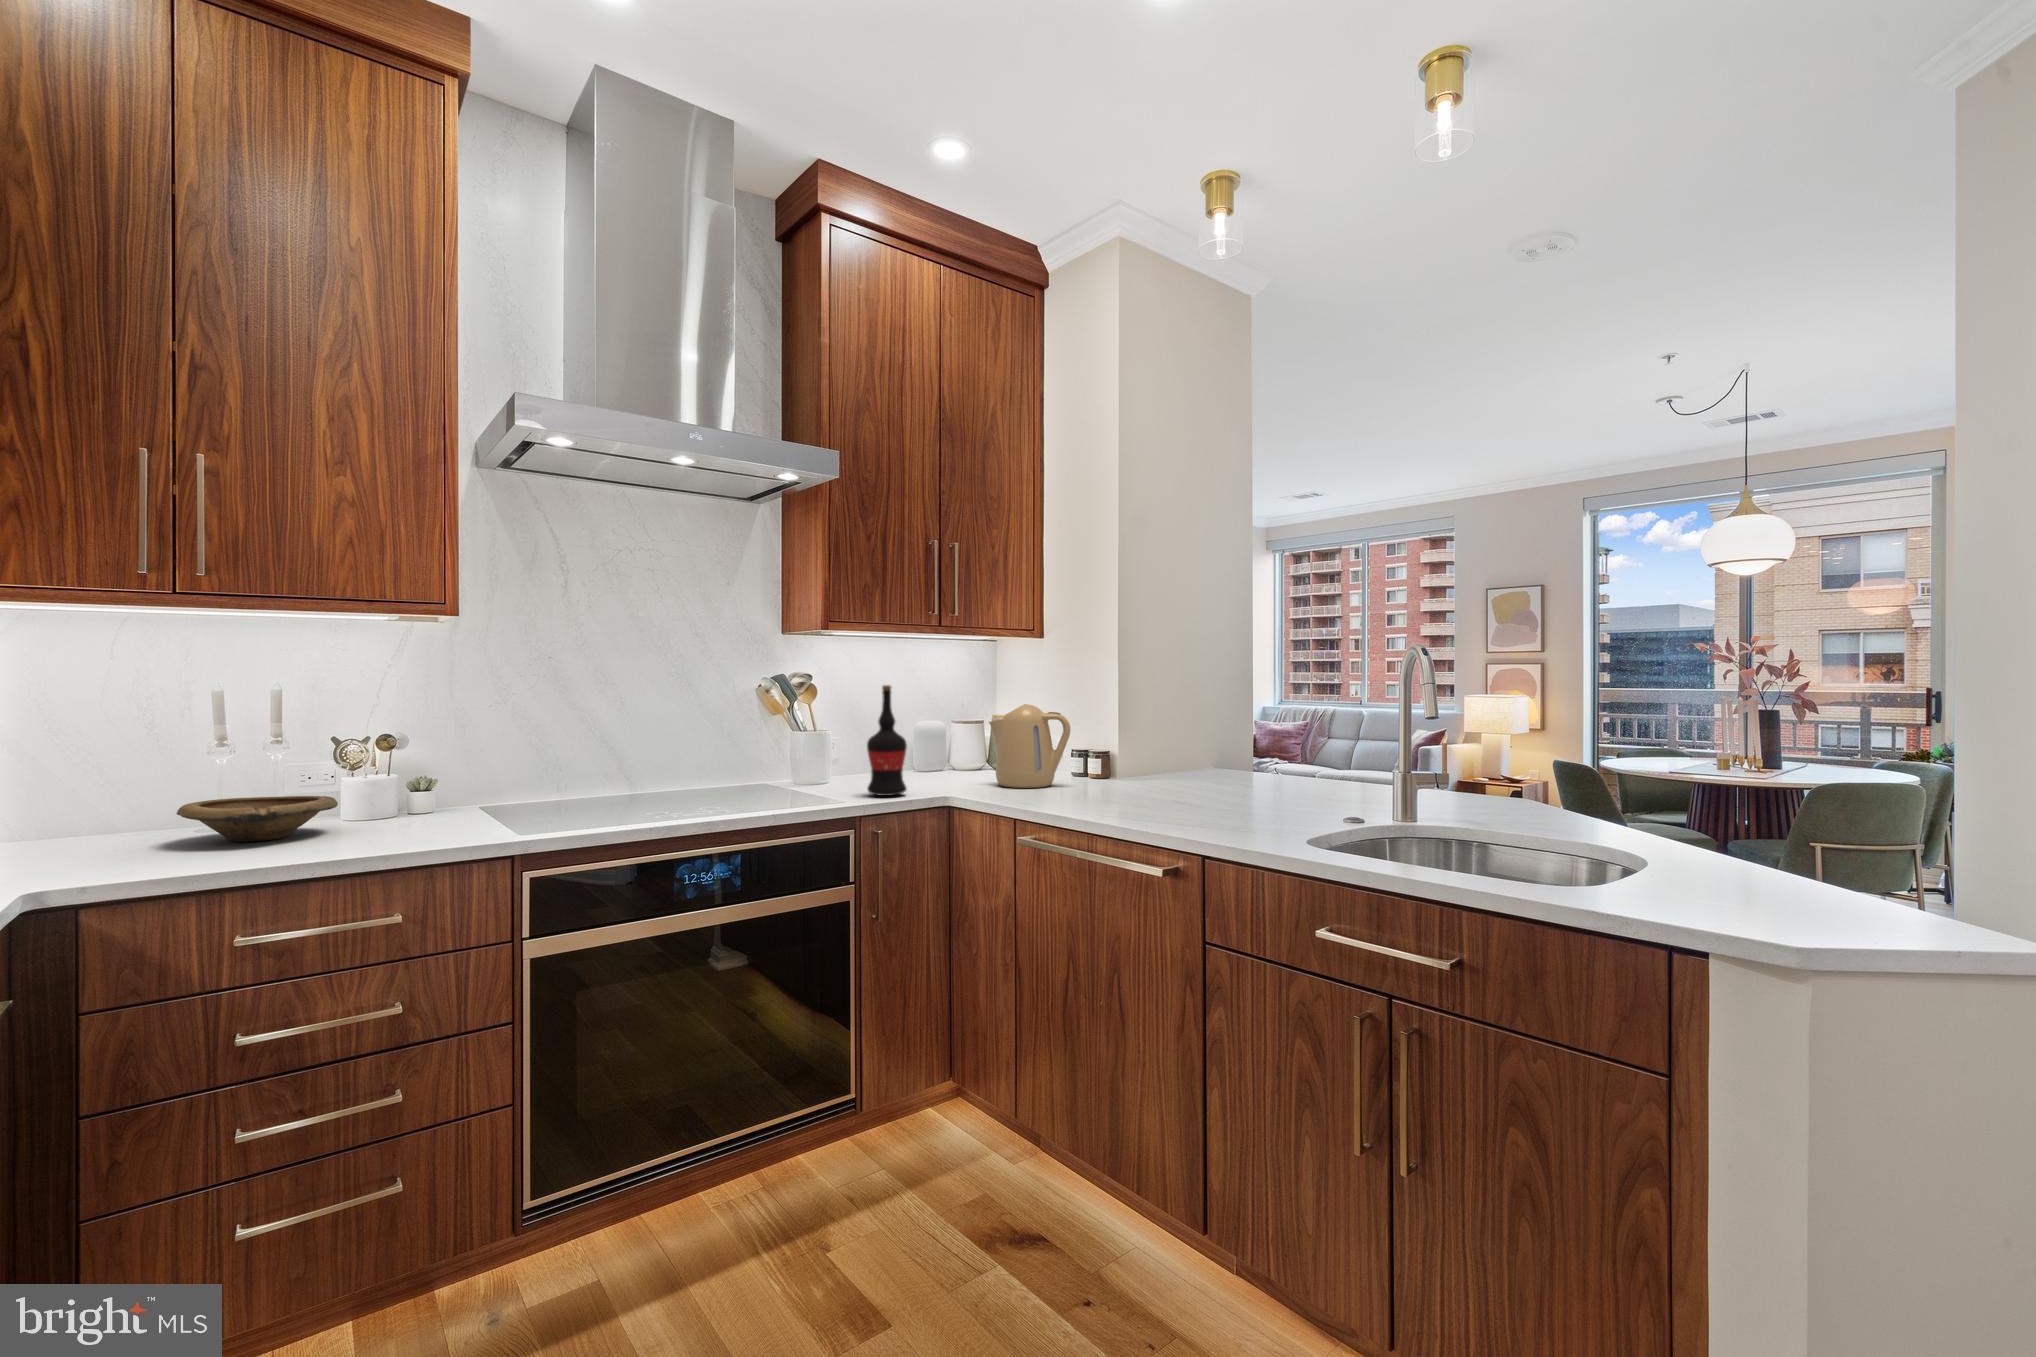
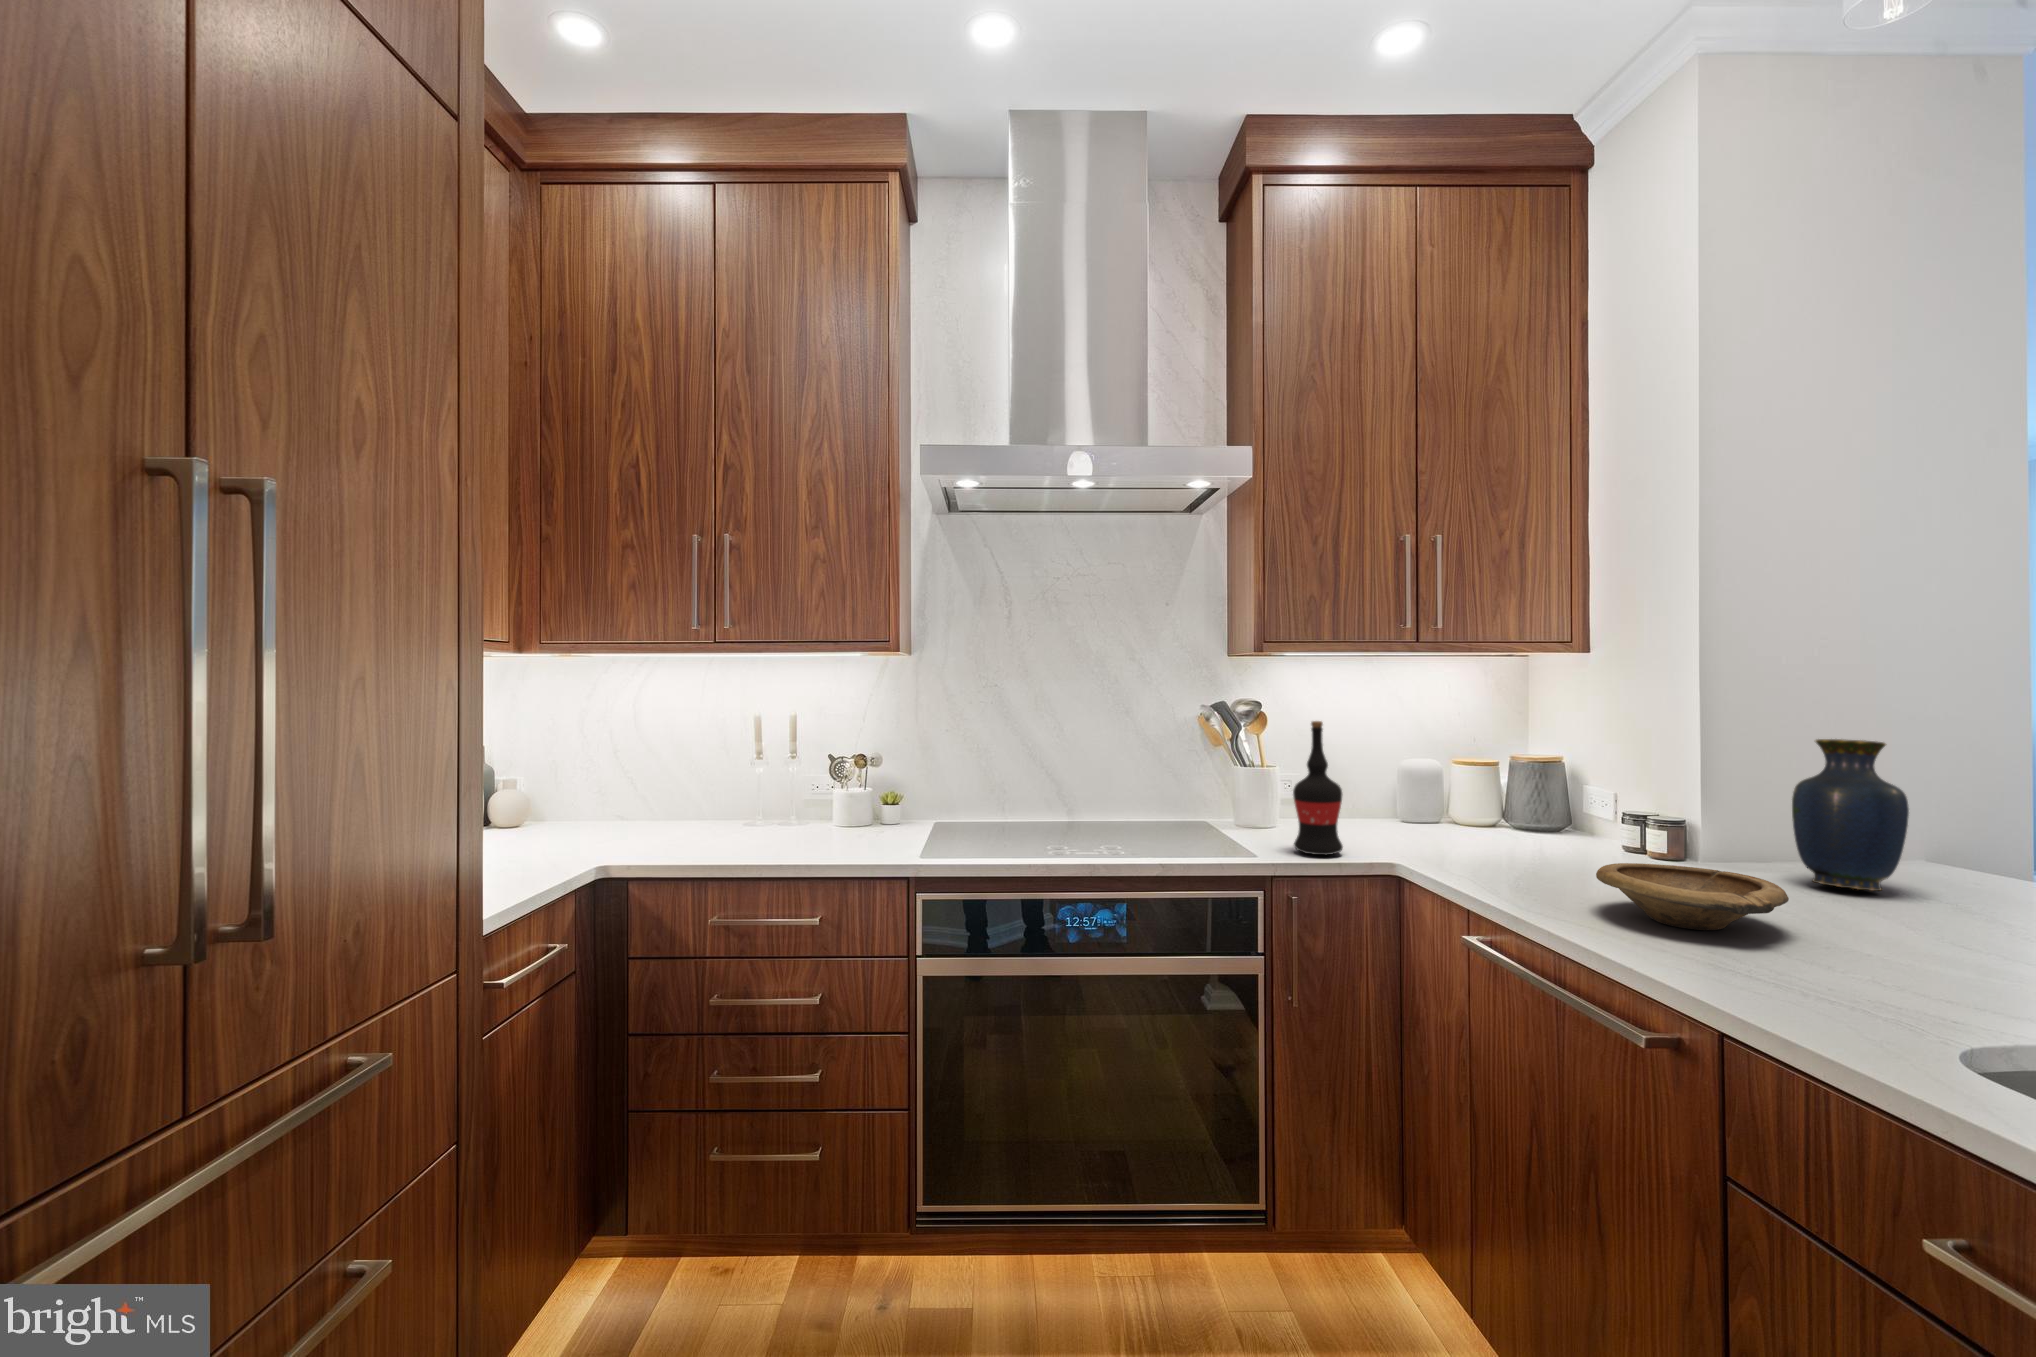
vase: none [1169,690,1222,781] -> present [1792,739,1909,891]
kettle: present [989,704,1070,788] -> none [1474,748,1597,865]
bowl: present [176,796,338,842] -> present [1596,863,1789,930]

